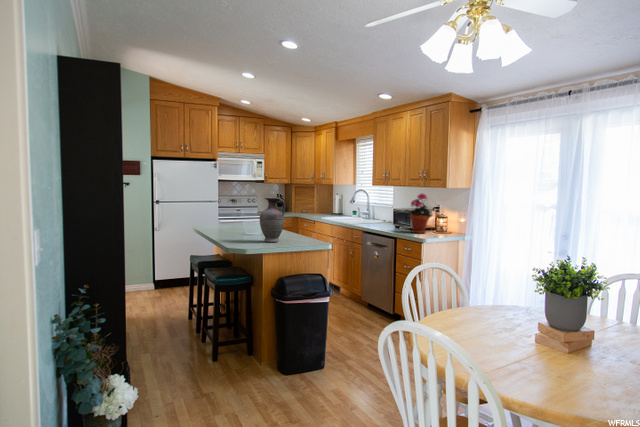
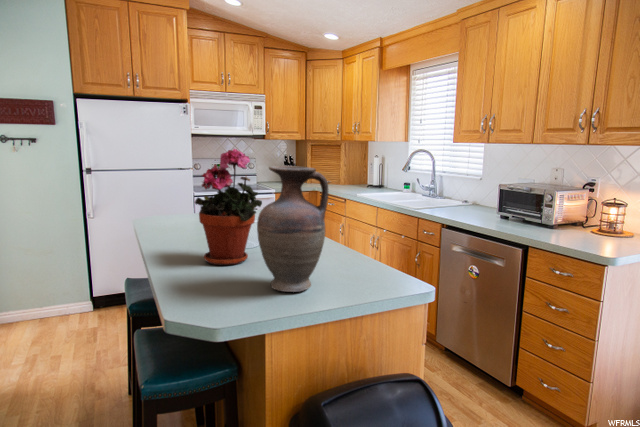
potted plant: present [407,194,432,233] -> present [195,149,262,265]

